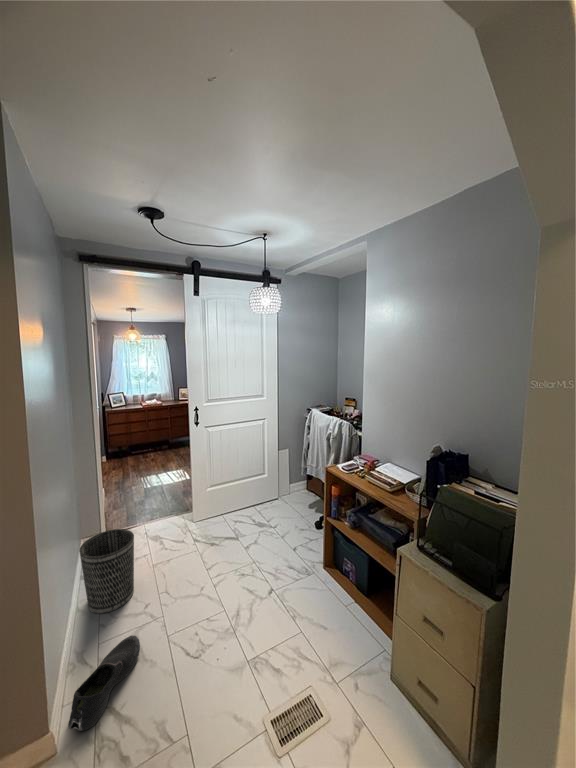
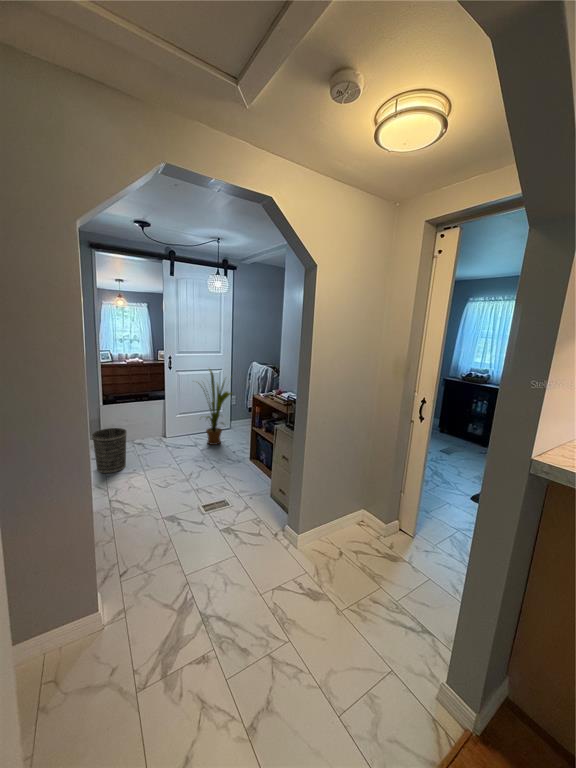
house plant: none [227,418,292,533] -> present [201,370,231,445]
shoe: present [68,636,140,731] -> none [95,477,131,506]

